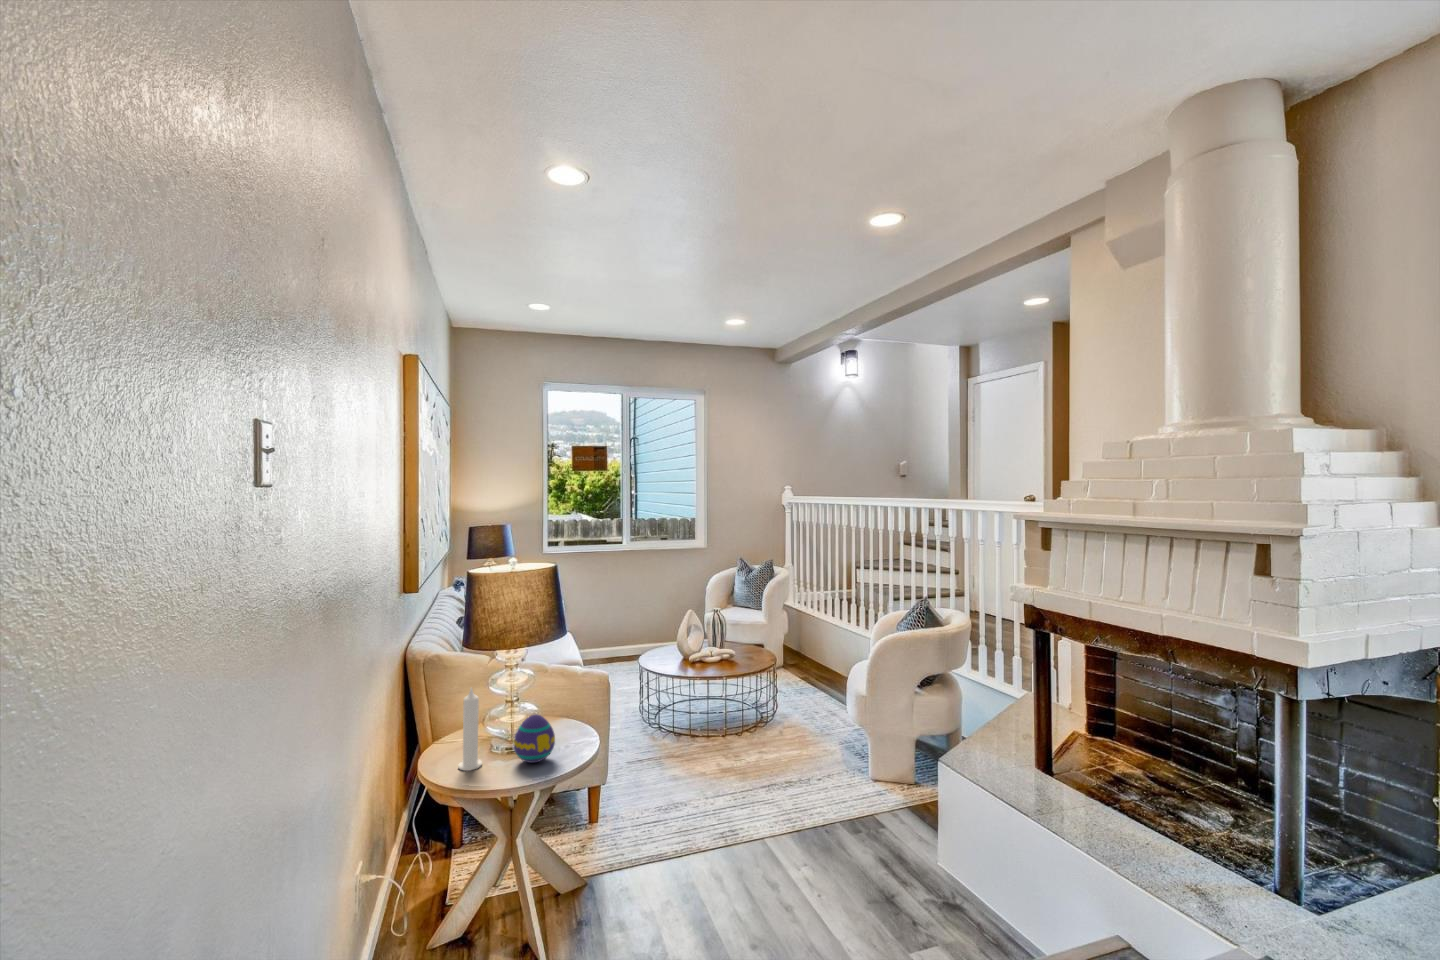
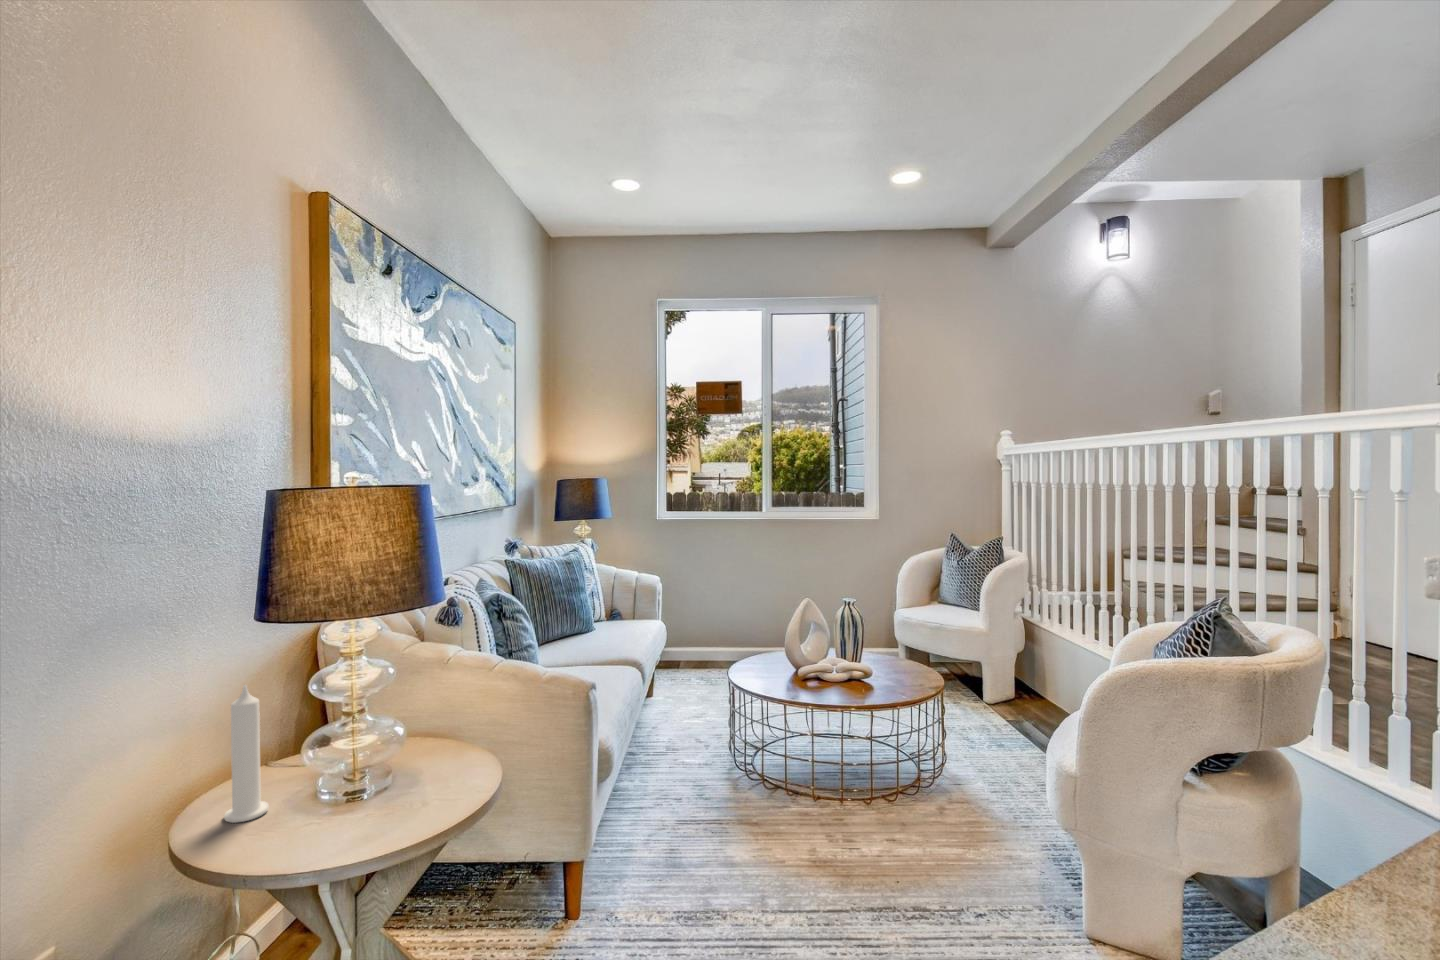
decorative egg: present [514,714,555,763] -> none [296,742,375,827]

